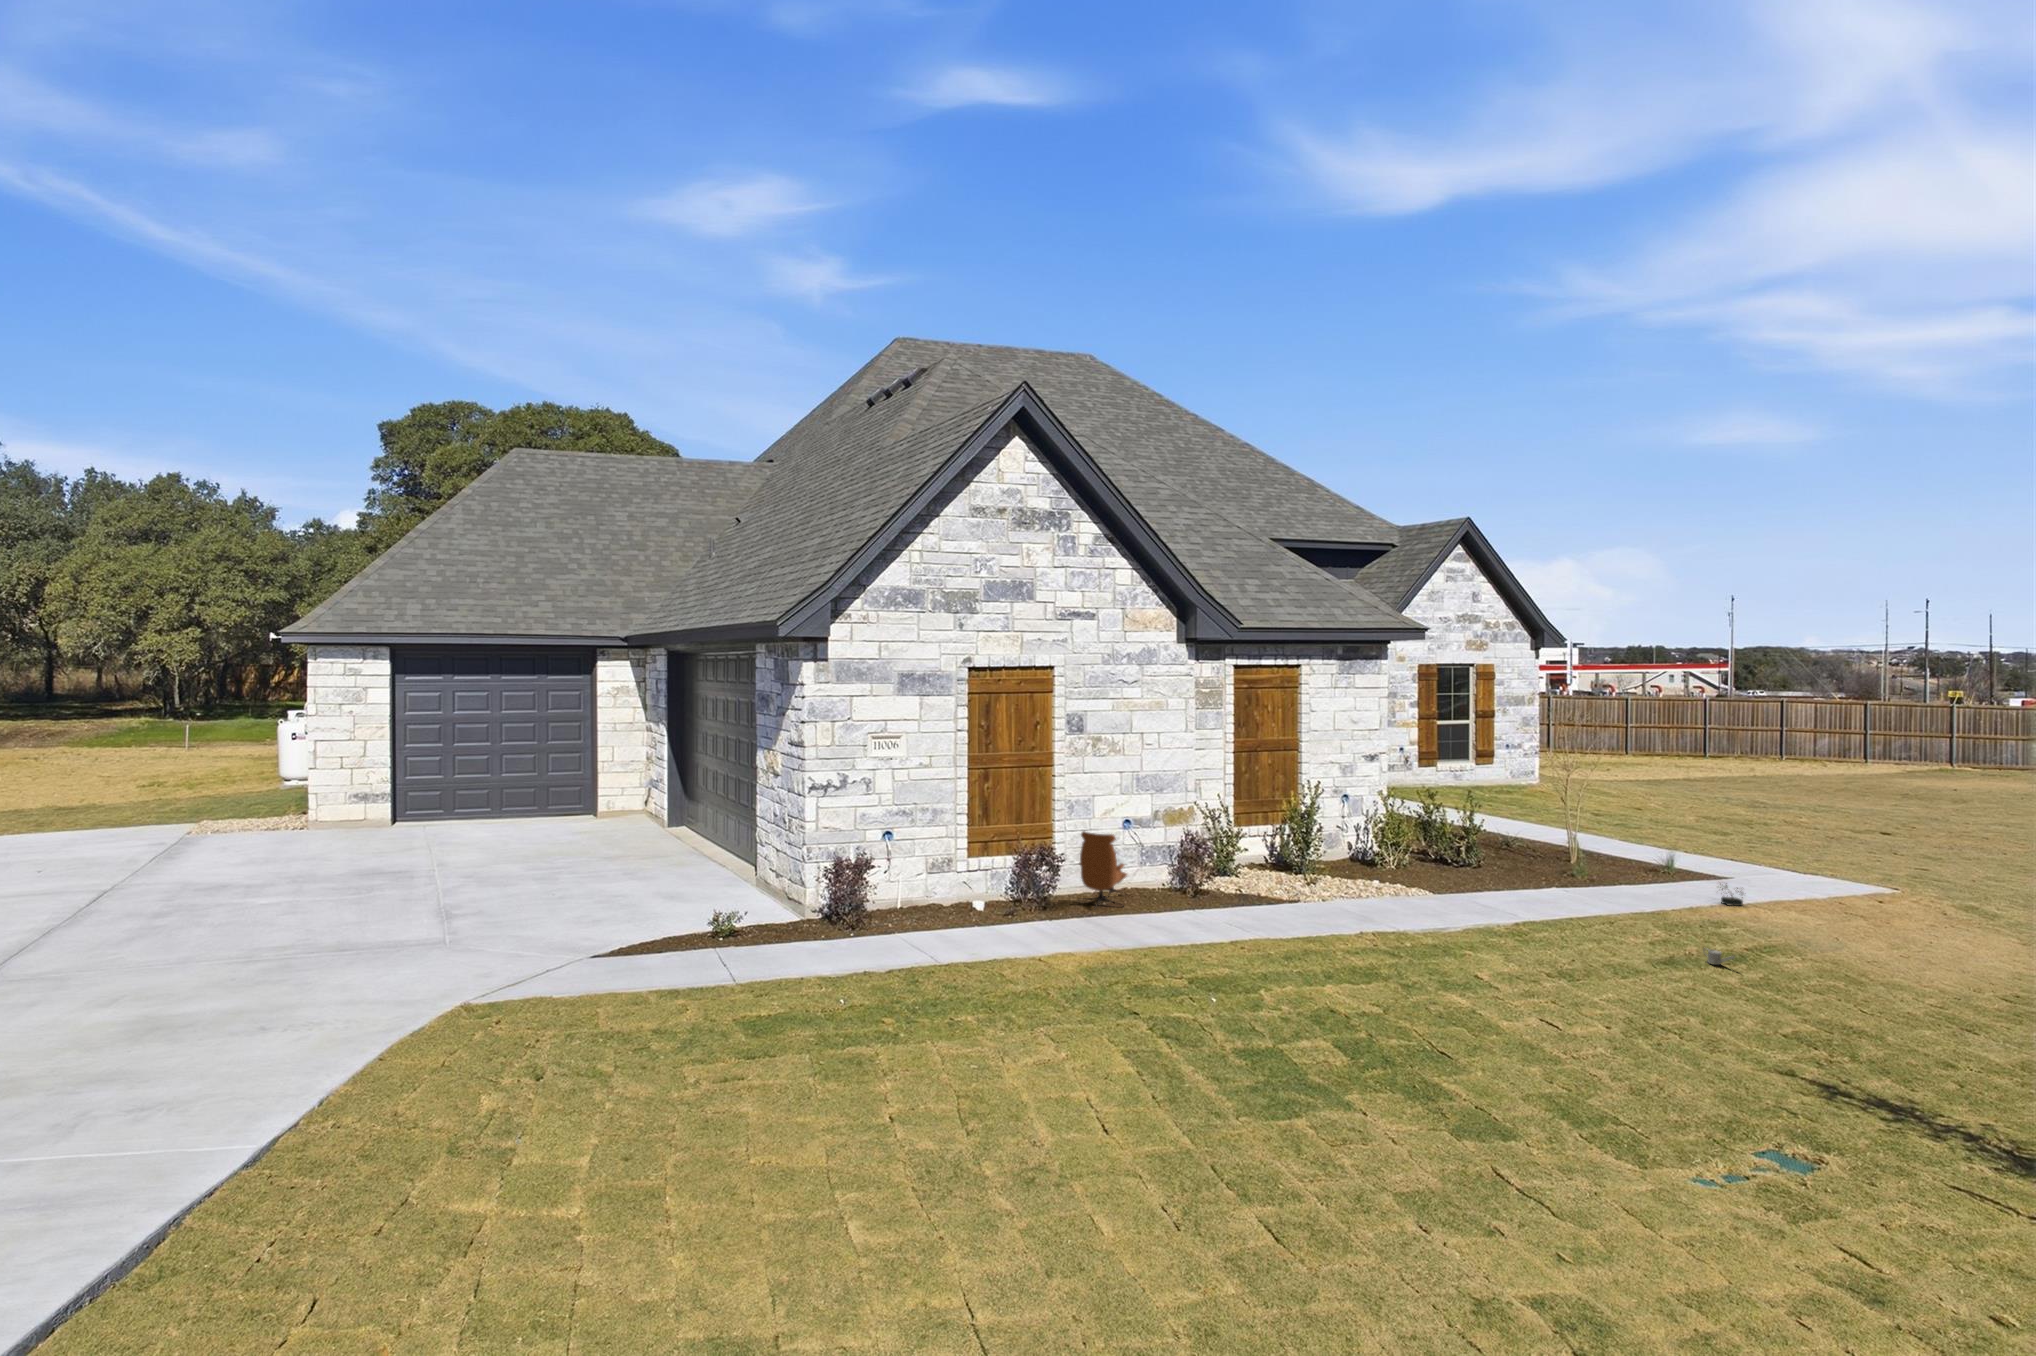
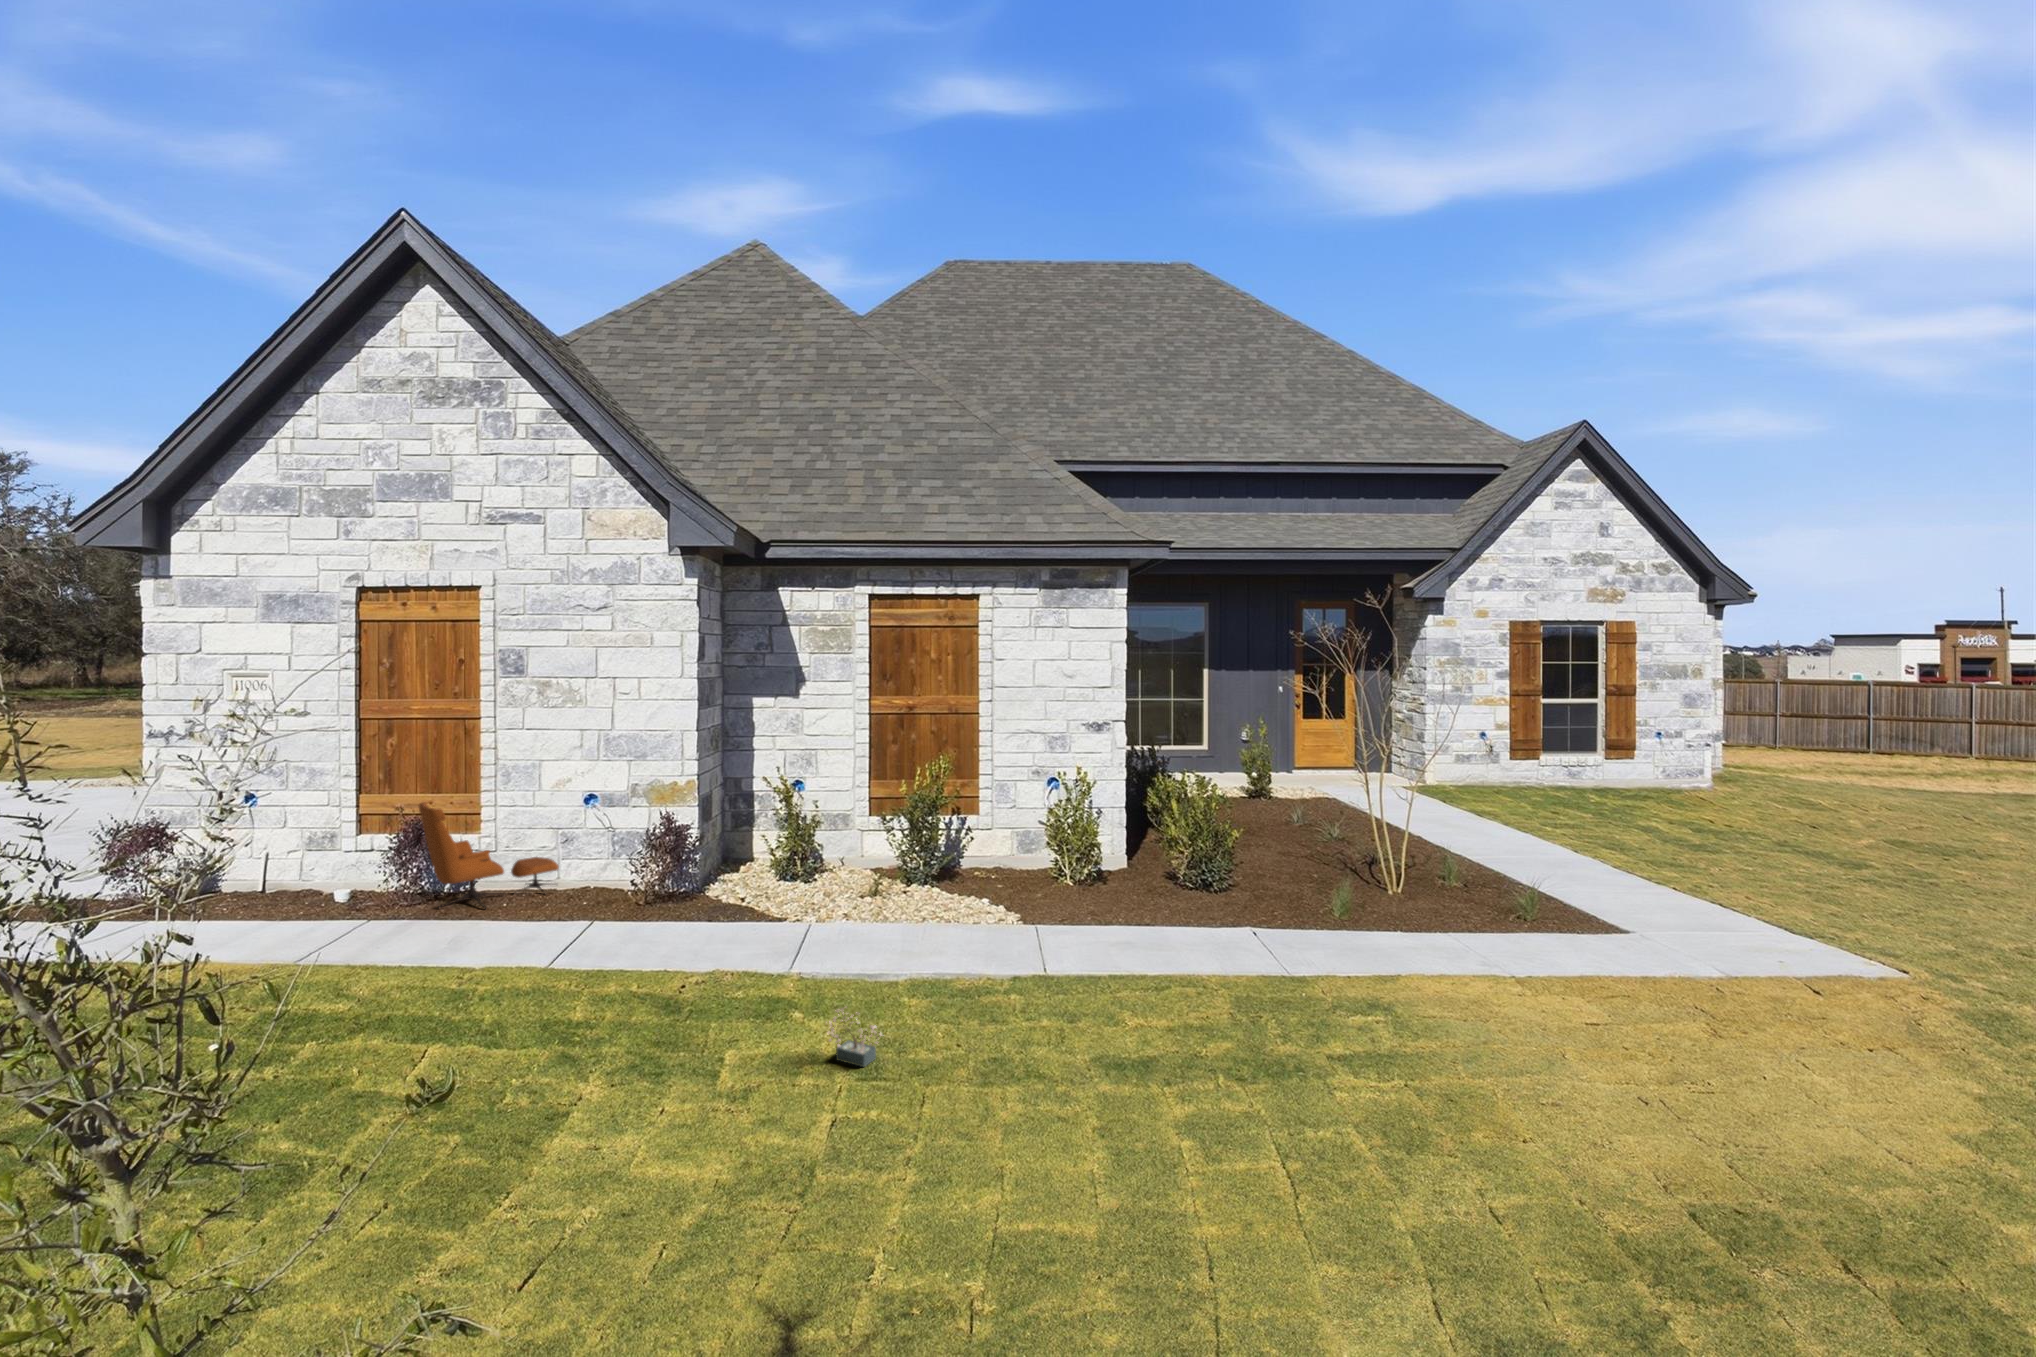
decorative plant: present [1720,883,1743,906] -> present [828,1007,881,1067]
watering can: present [1703,949,1735,965] -> none [1120,1117,1146,1159]

